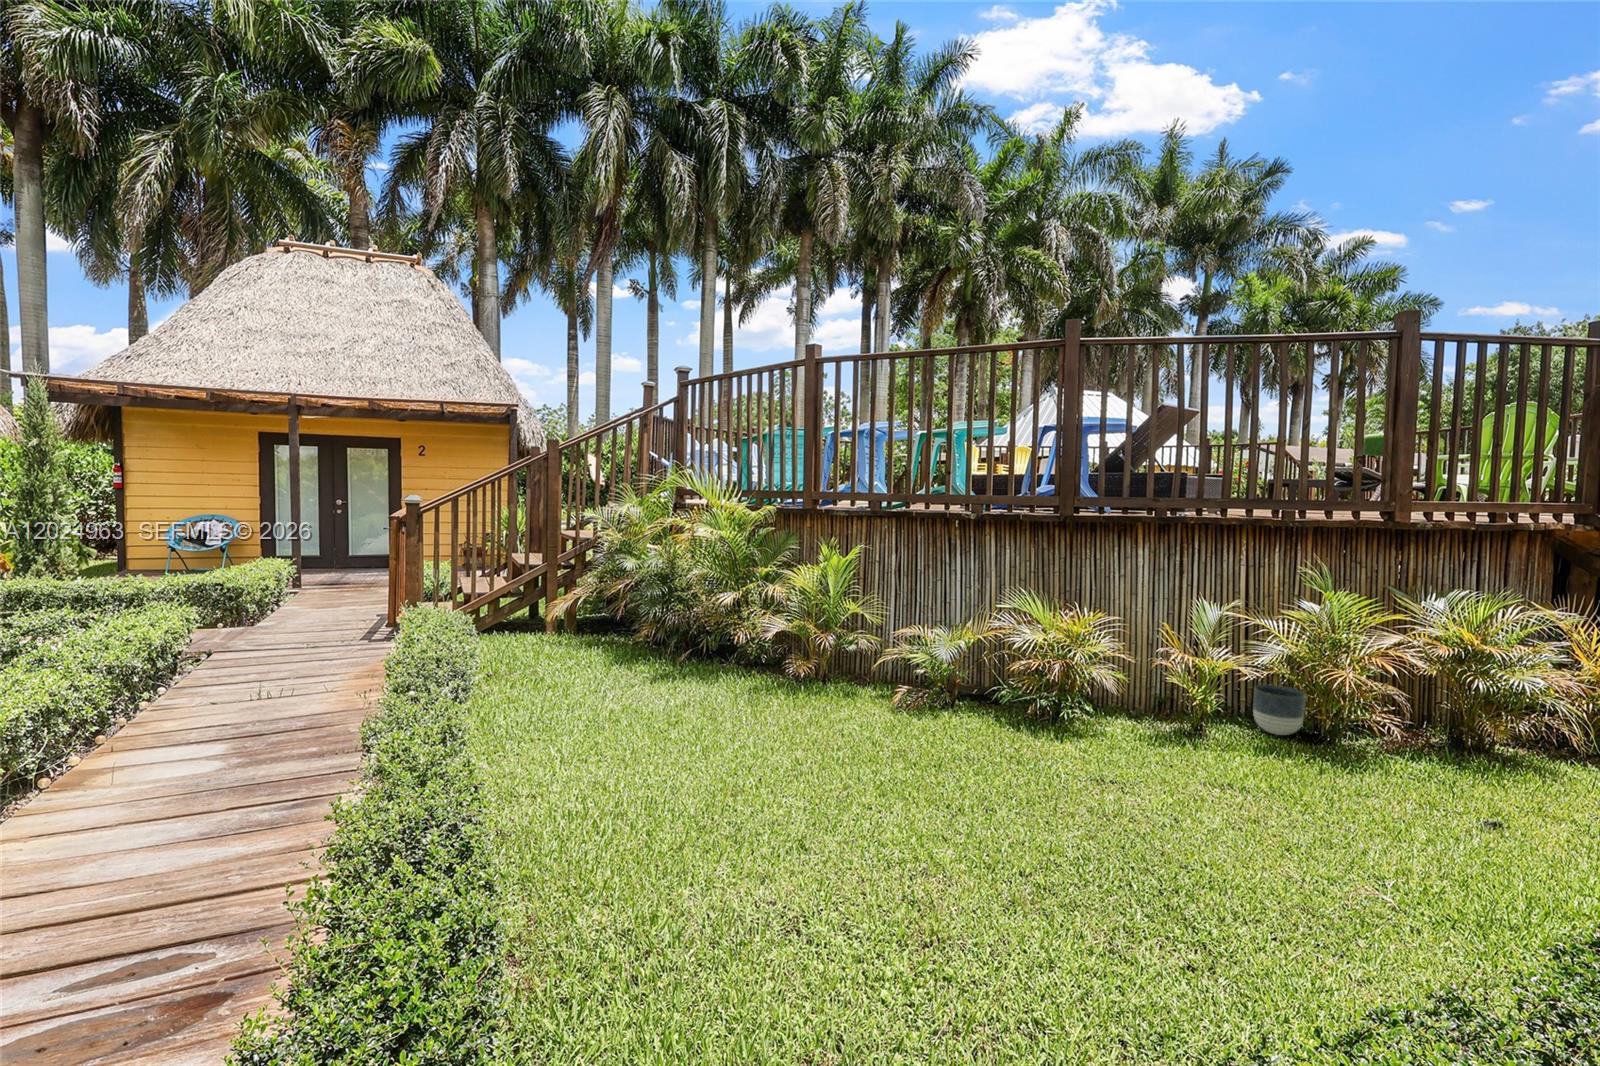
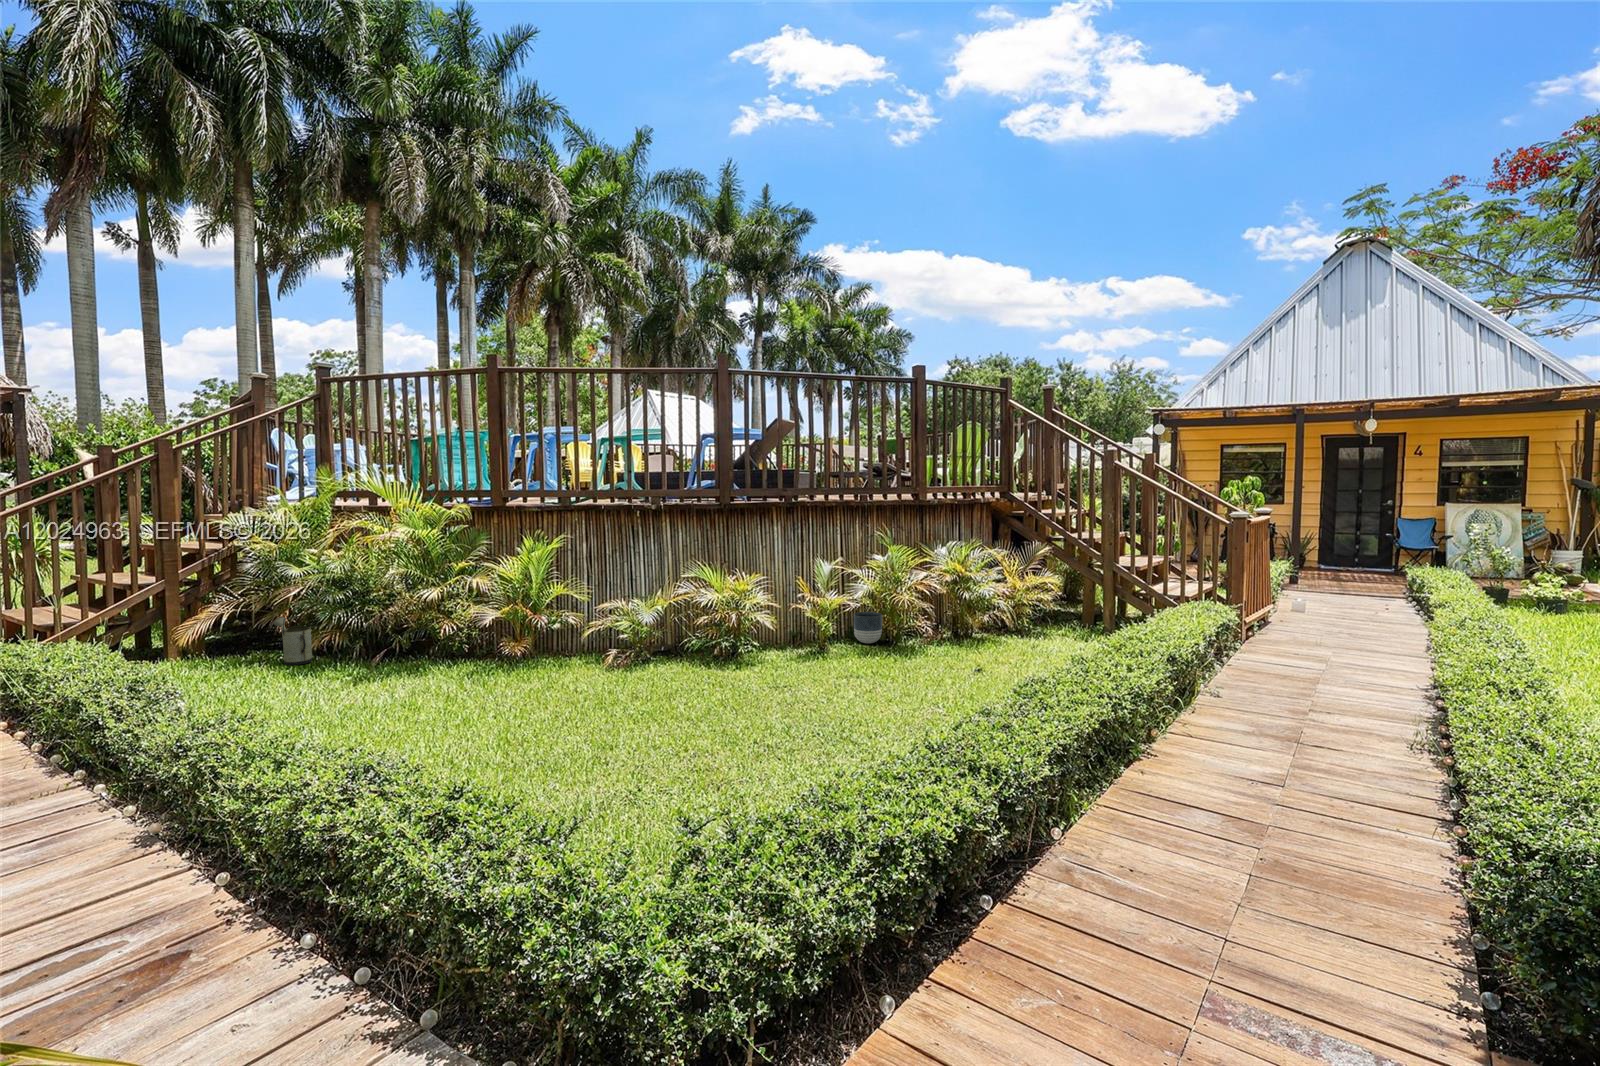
watering can: none [612,604,635,651] -> present [273,617,312,665]

